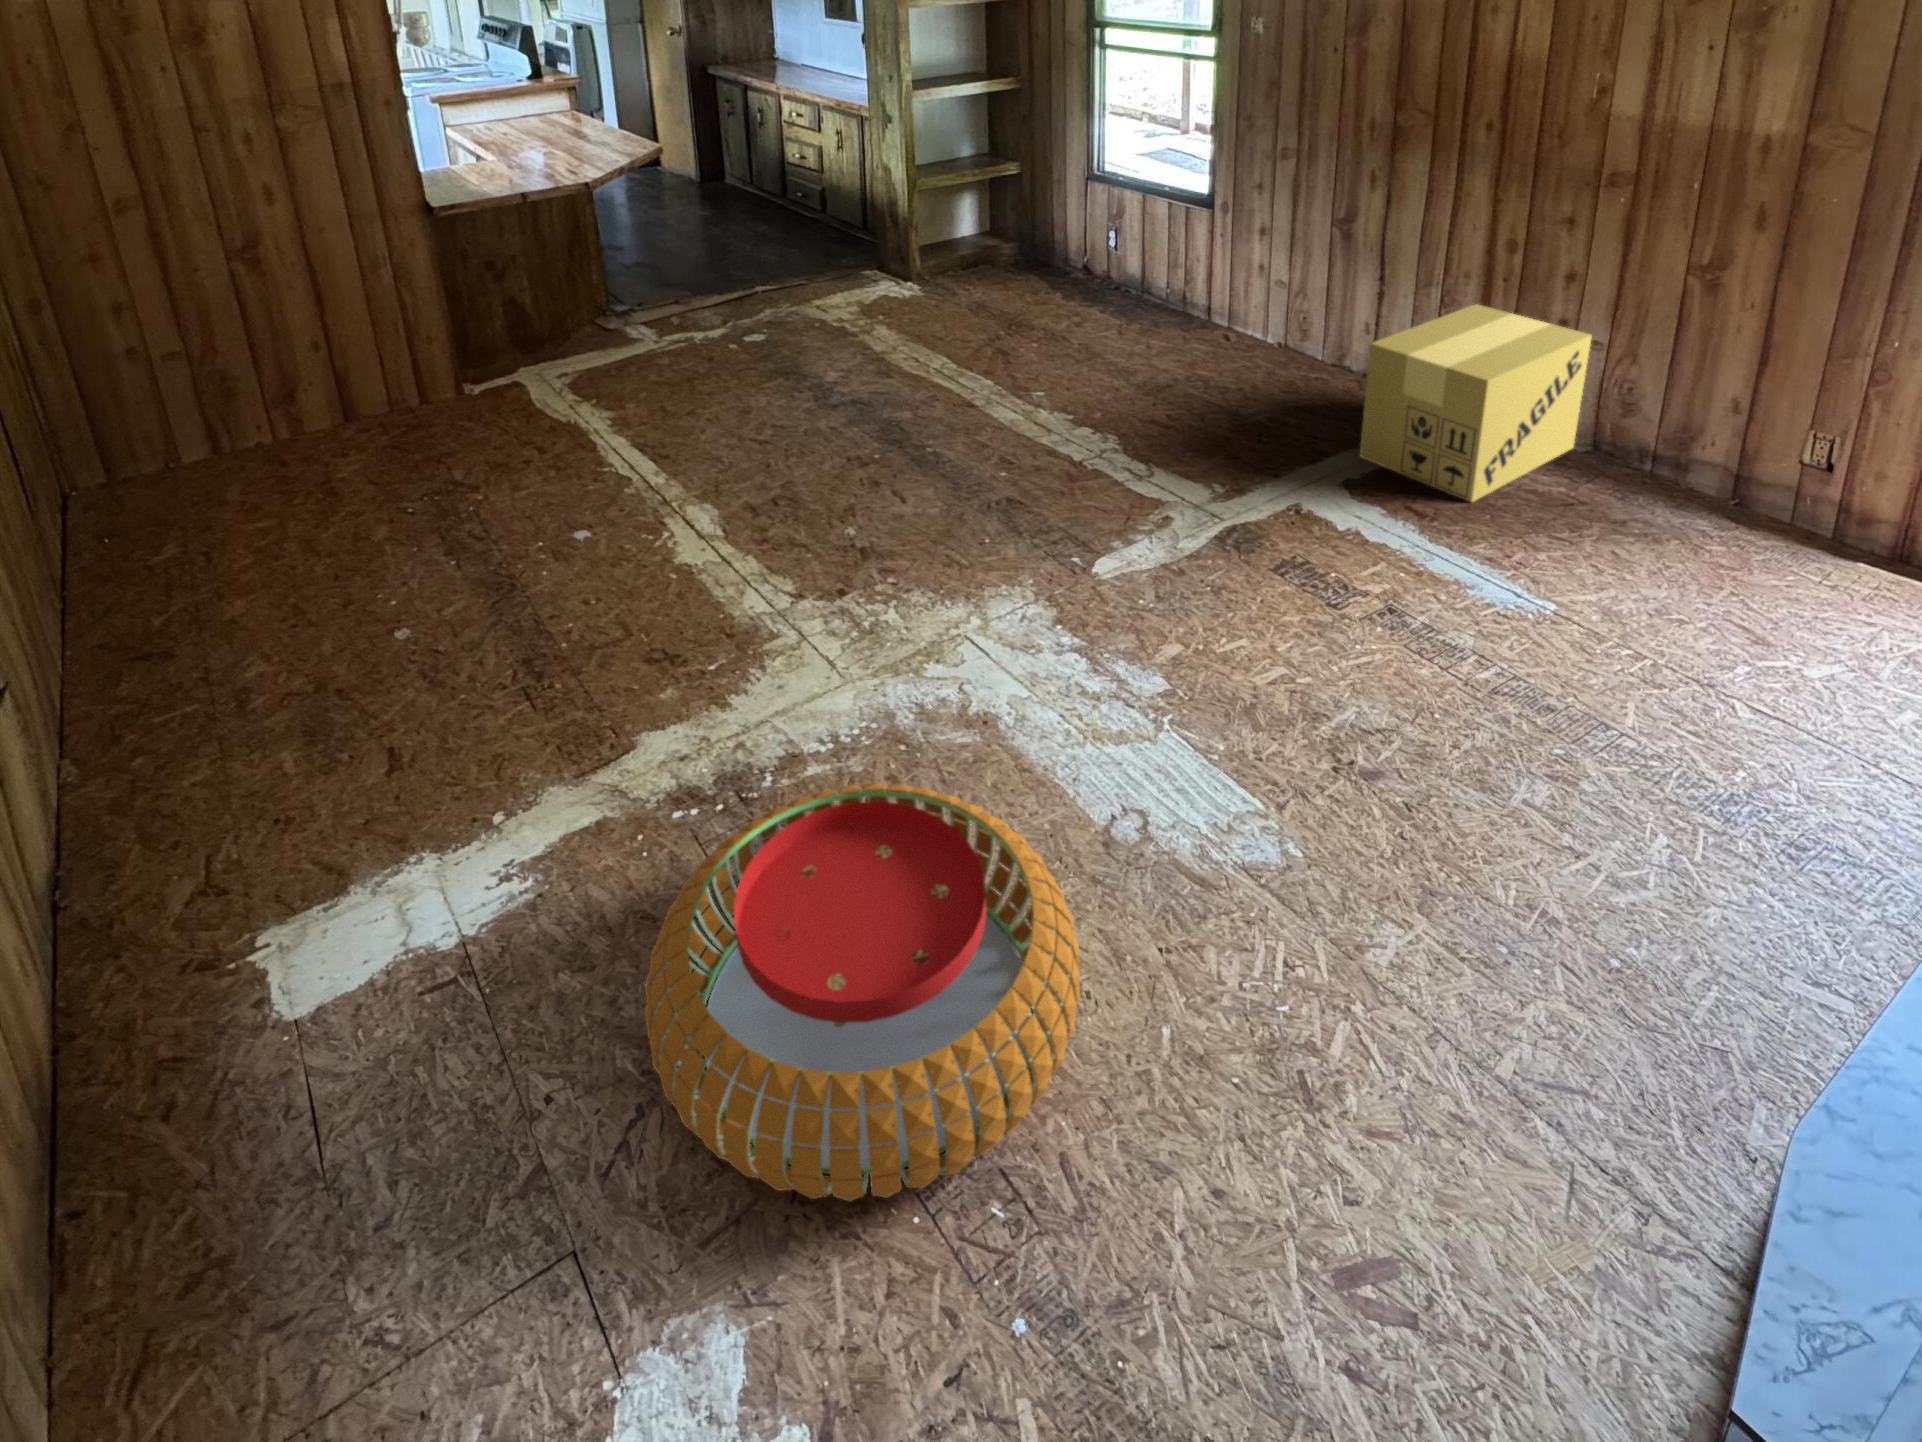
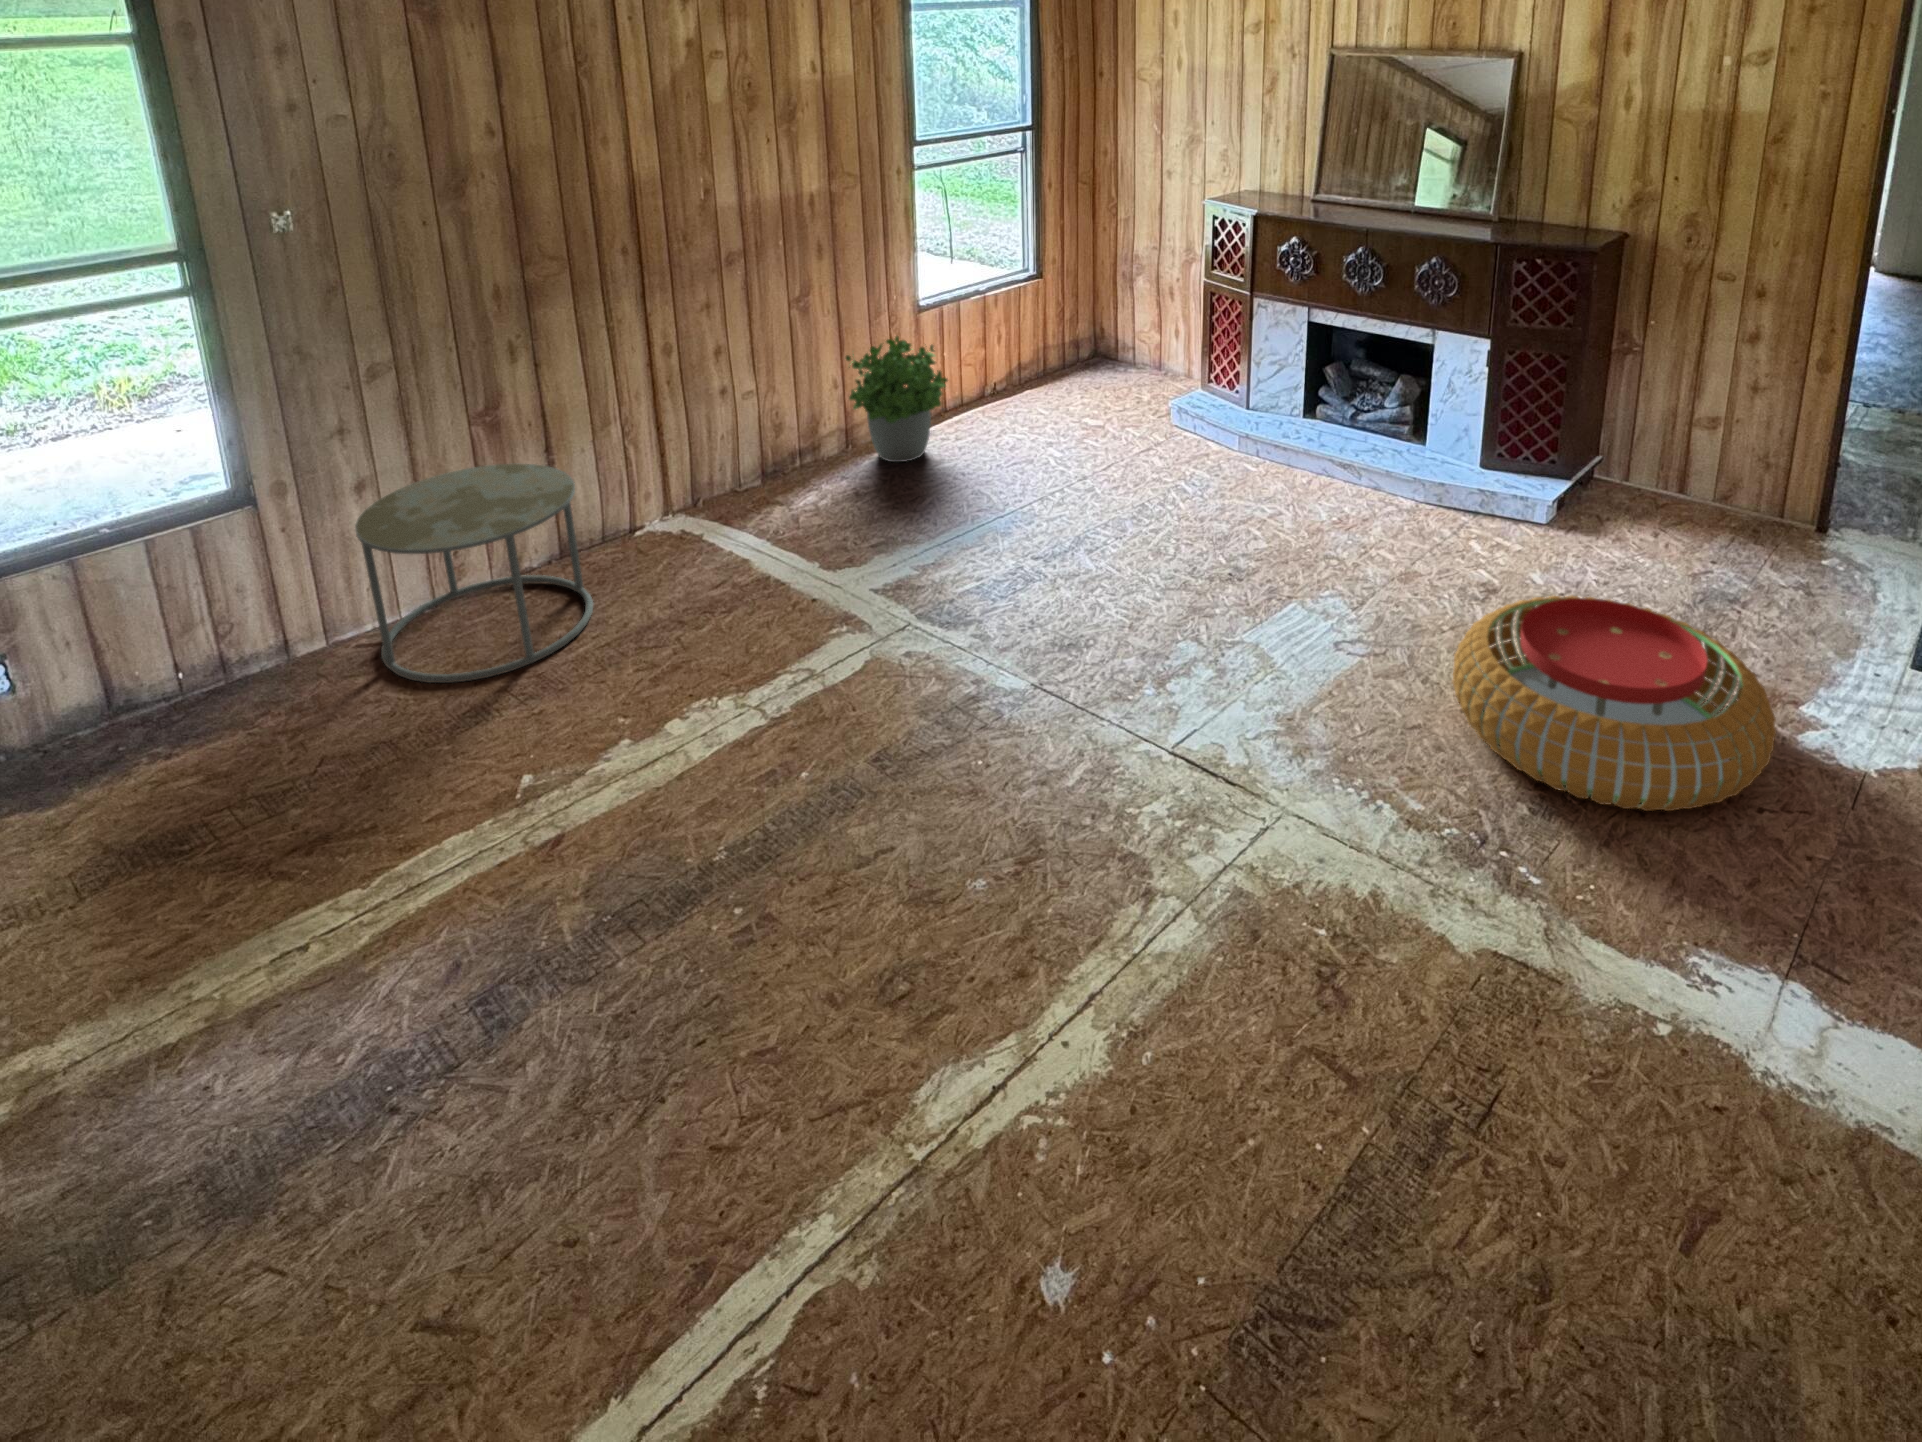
side table: none [1157,241,1320,391] -> present [355,464,594,683]
cardboard box: present [1360,304,1592,502] -> none [667,382,867,561]
potted plant: none [1641,362,1804,543] -> present [846,336,948,462]

